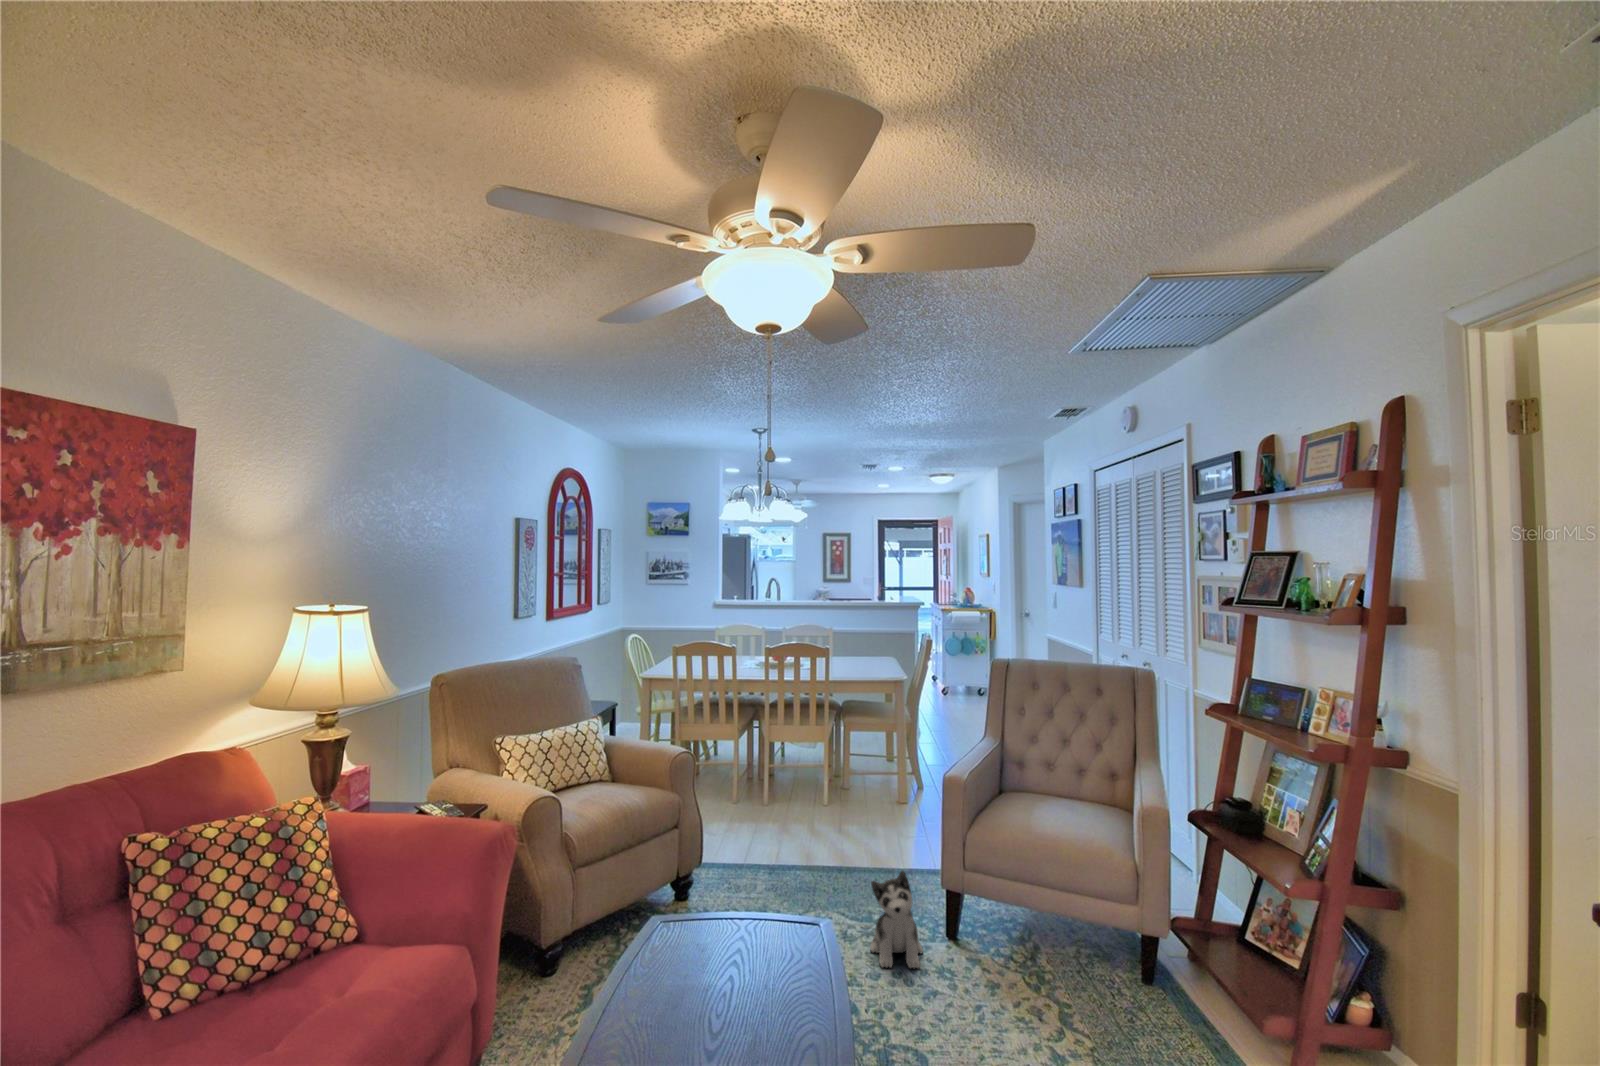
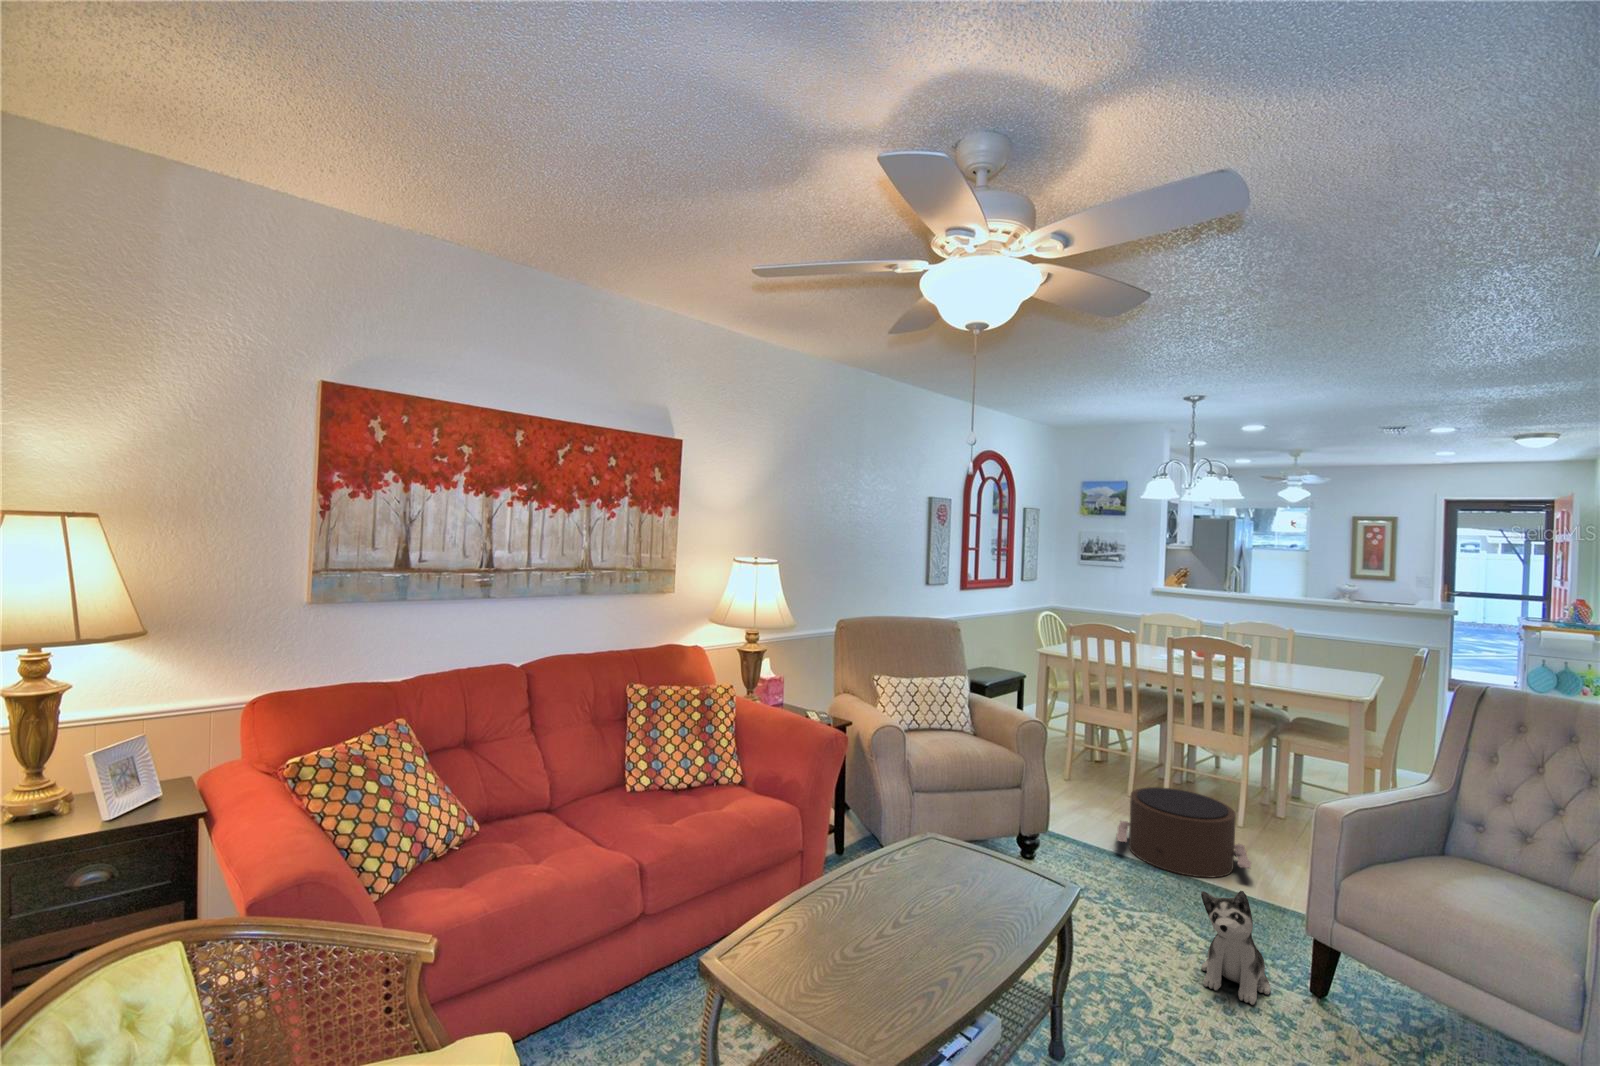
pouf: none [748,785,860,864] -> present [1117,787,1251,878]

